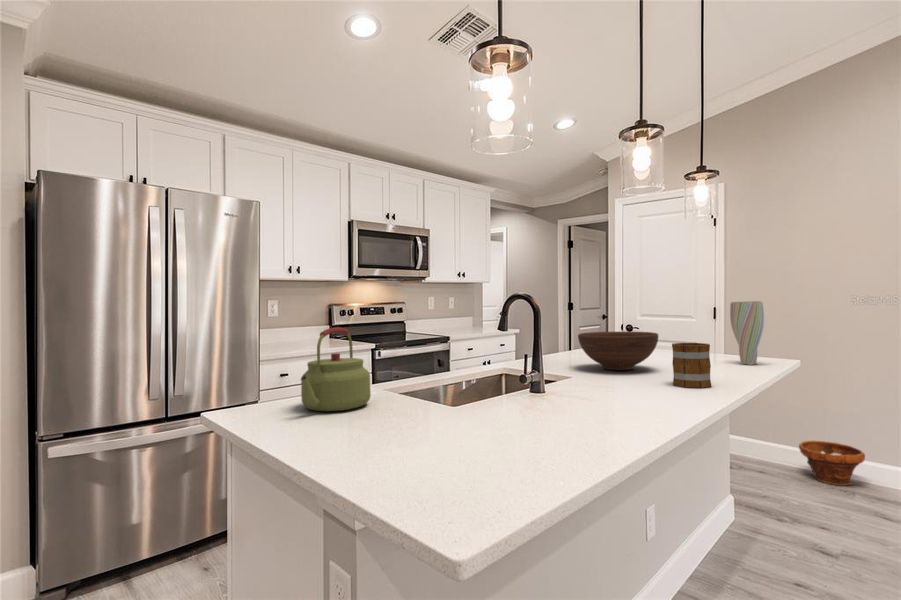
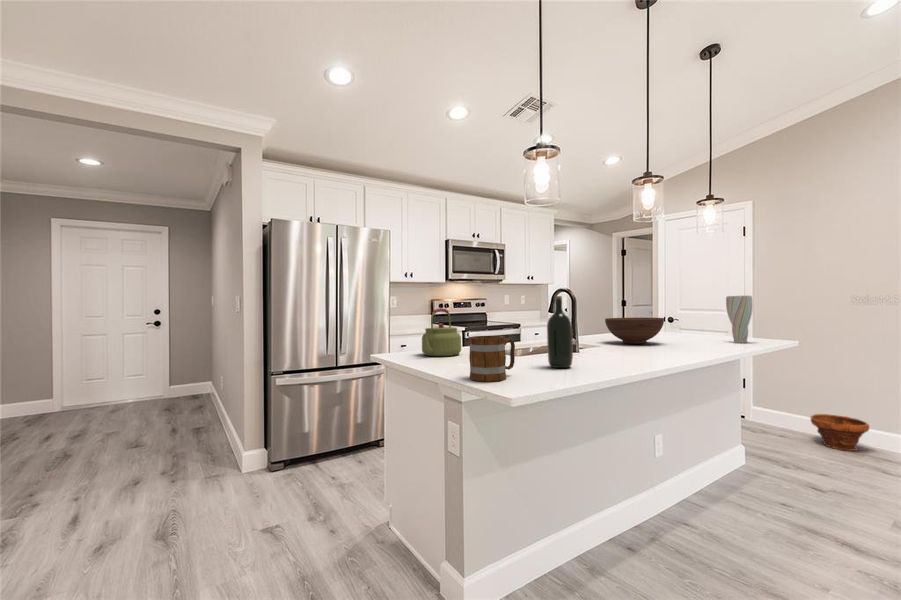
wine bottle: none [524,310,569,439] -> present [547,296,573,368]
mug: present [672,343,711,388] -> present [469,336,515,382]

